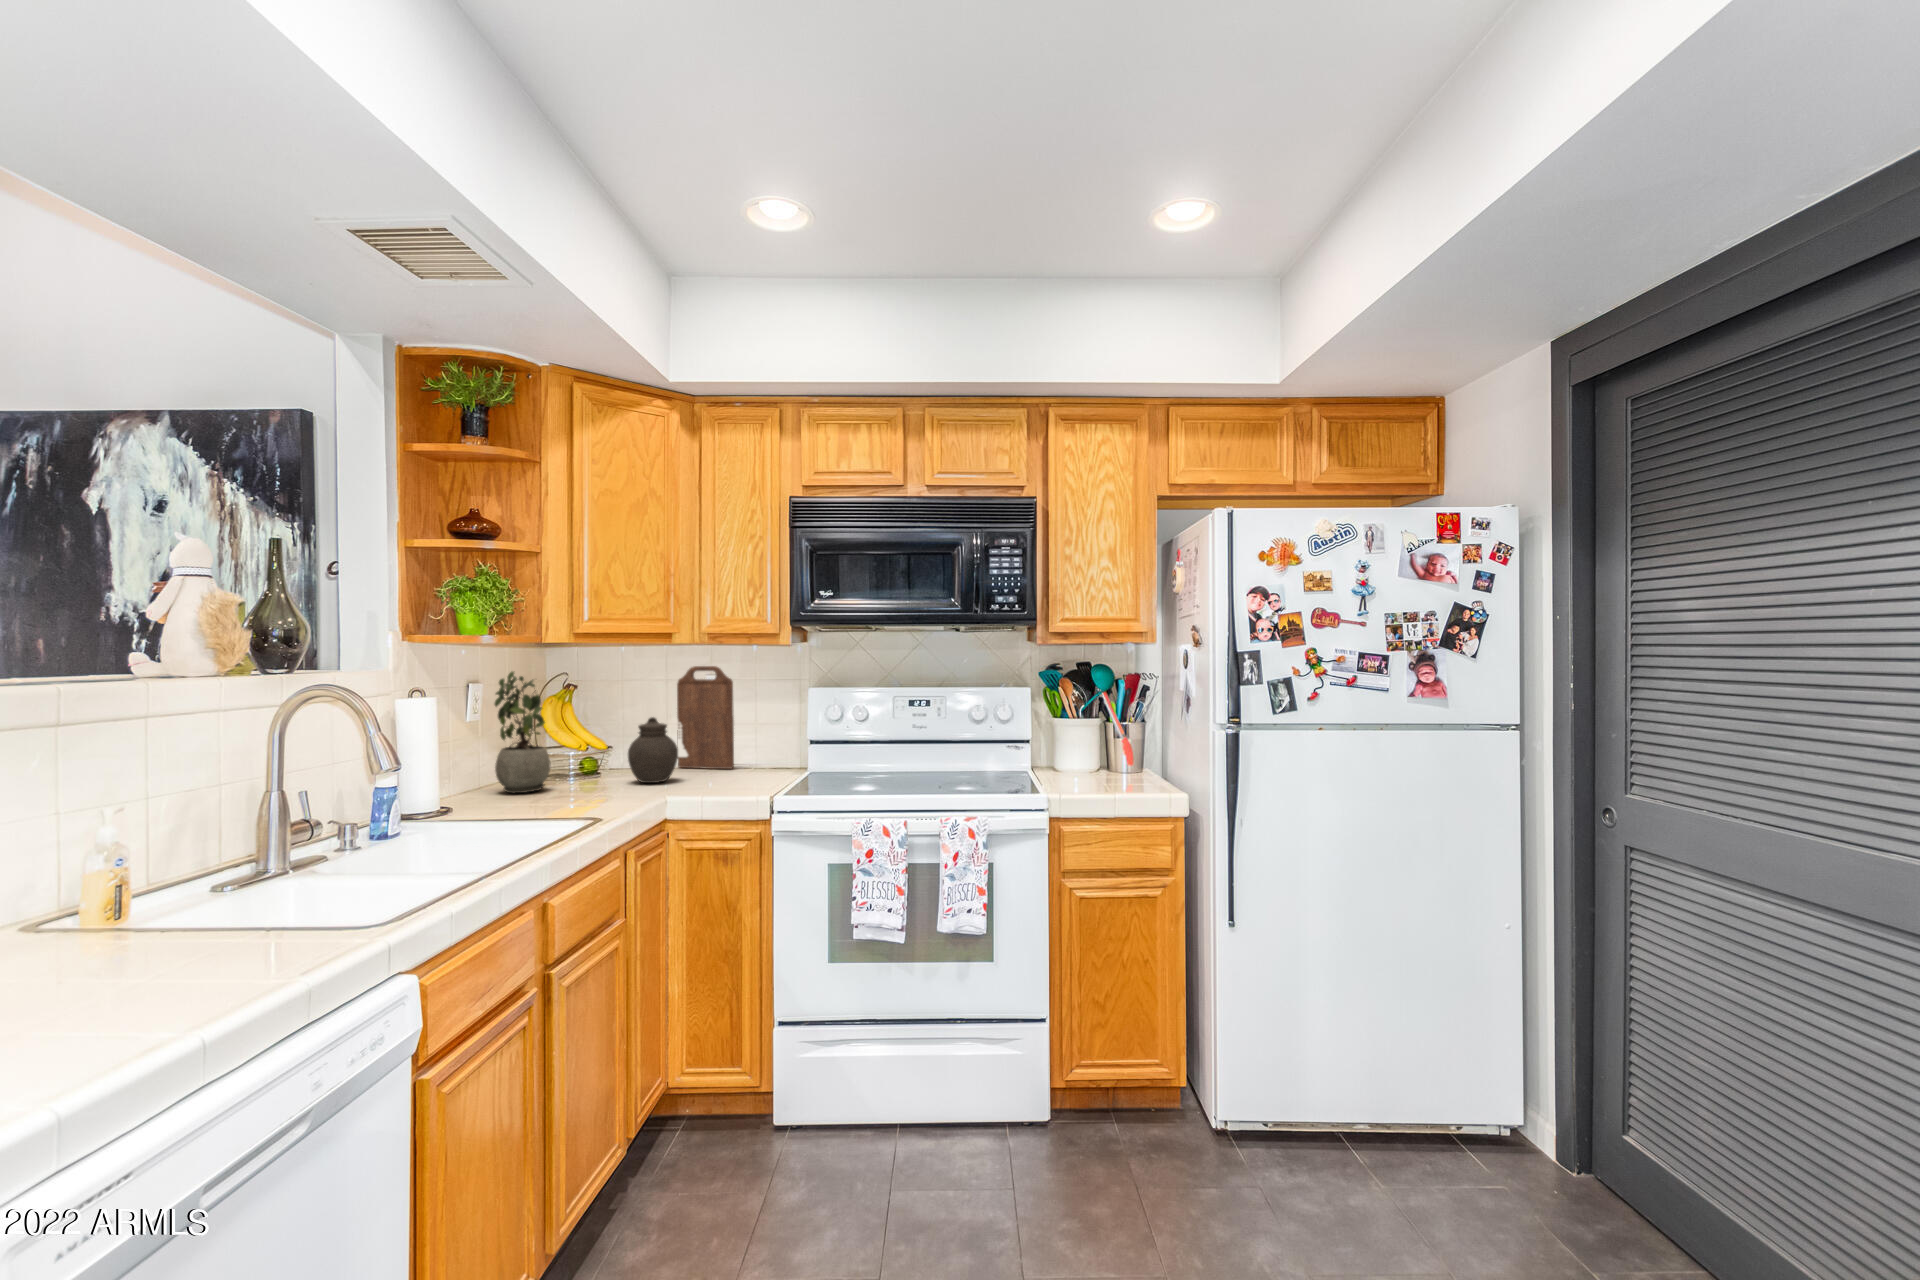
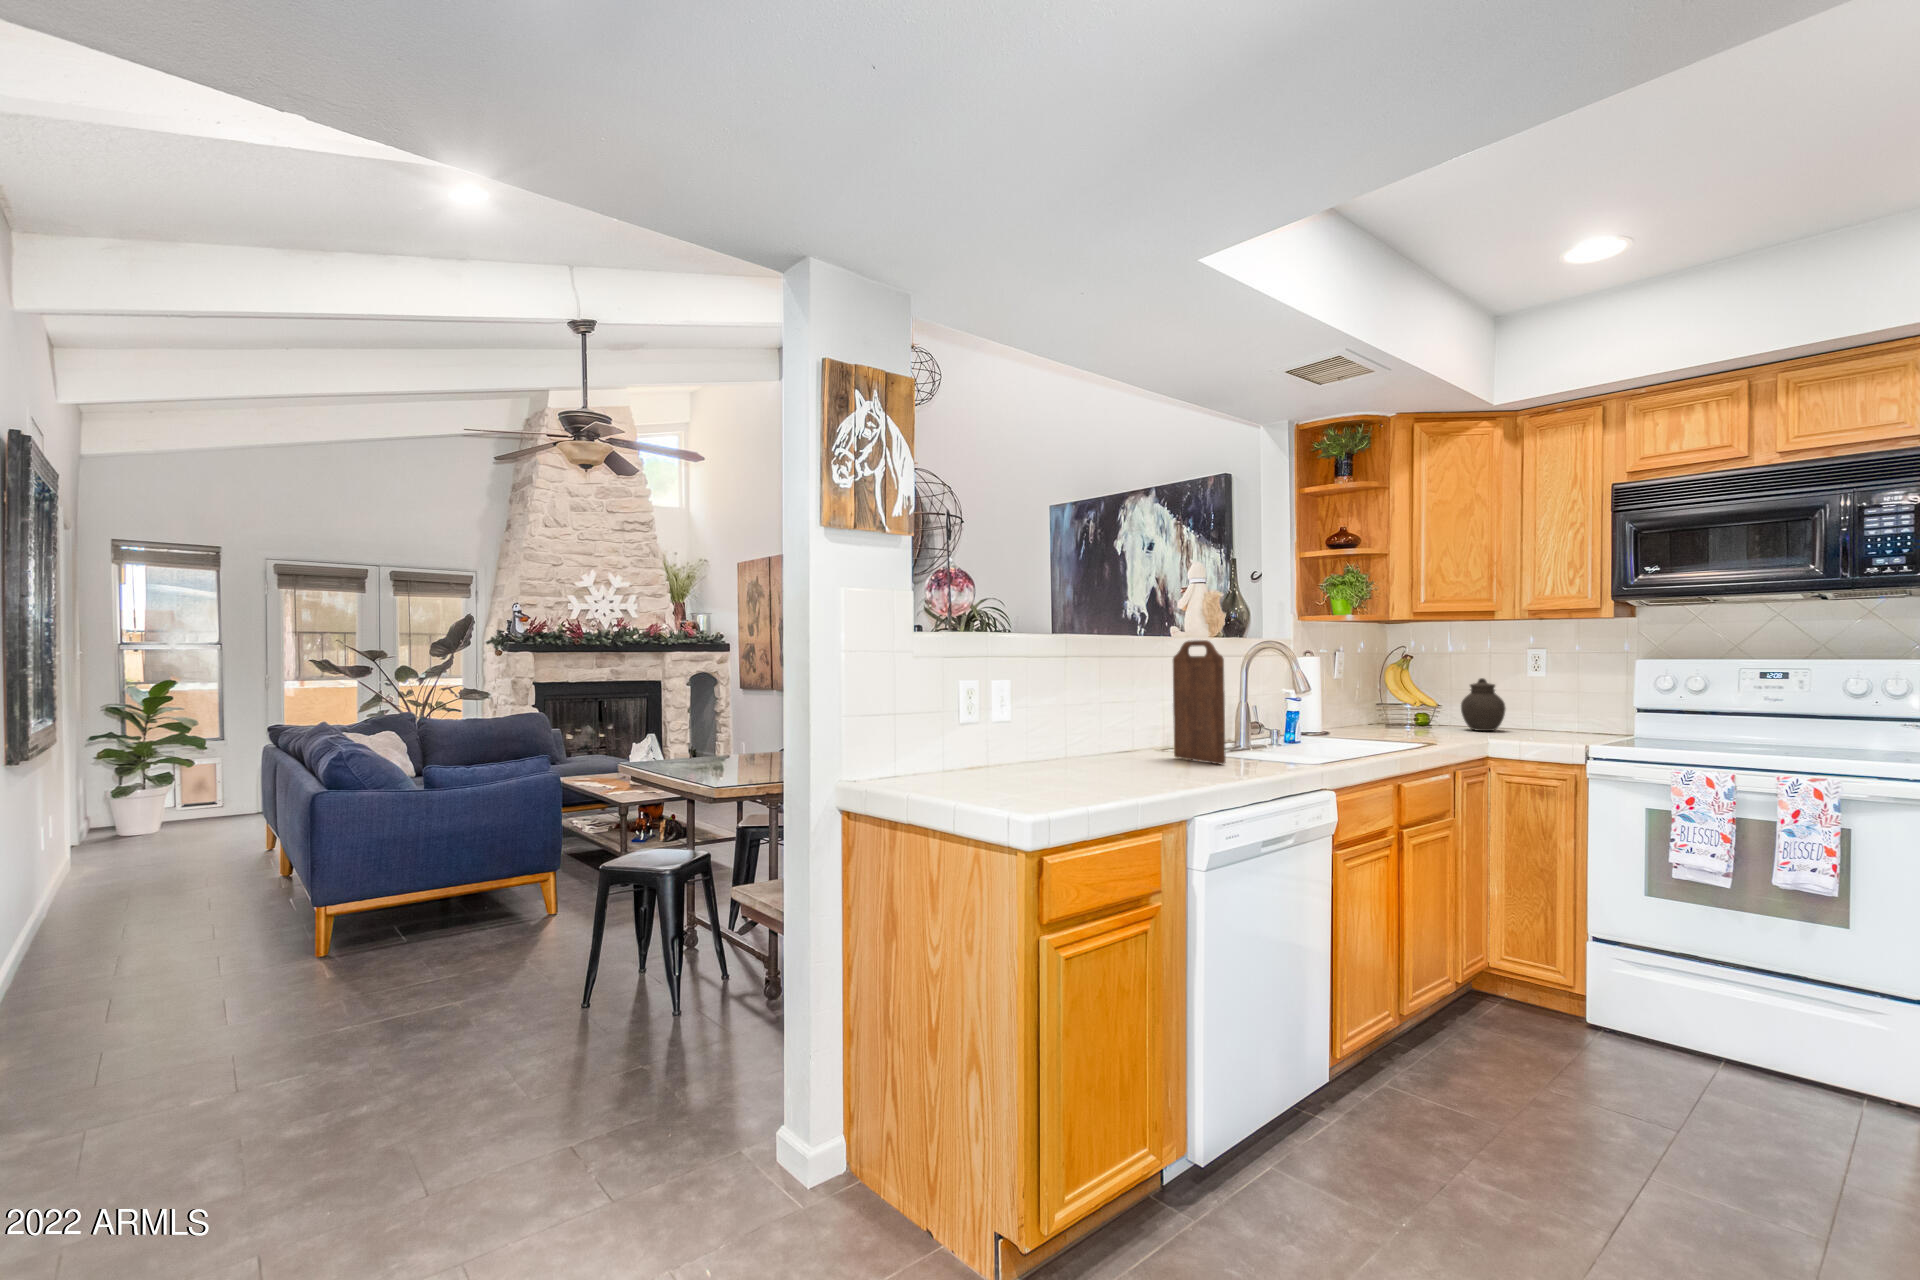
cutting board: present [677,666,734,769] -> present [1173,640,1226,764]
potted plant: present [495,672,550,793] -> none [1358,640,1398,728]

